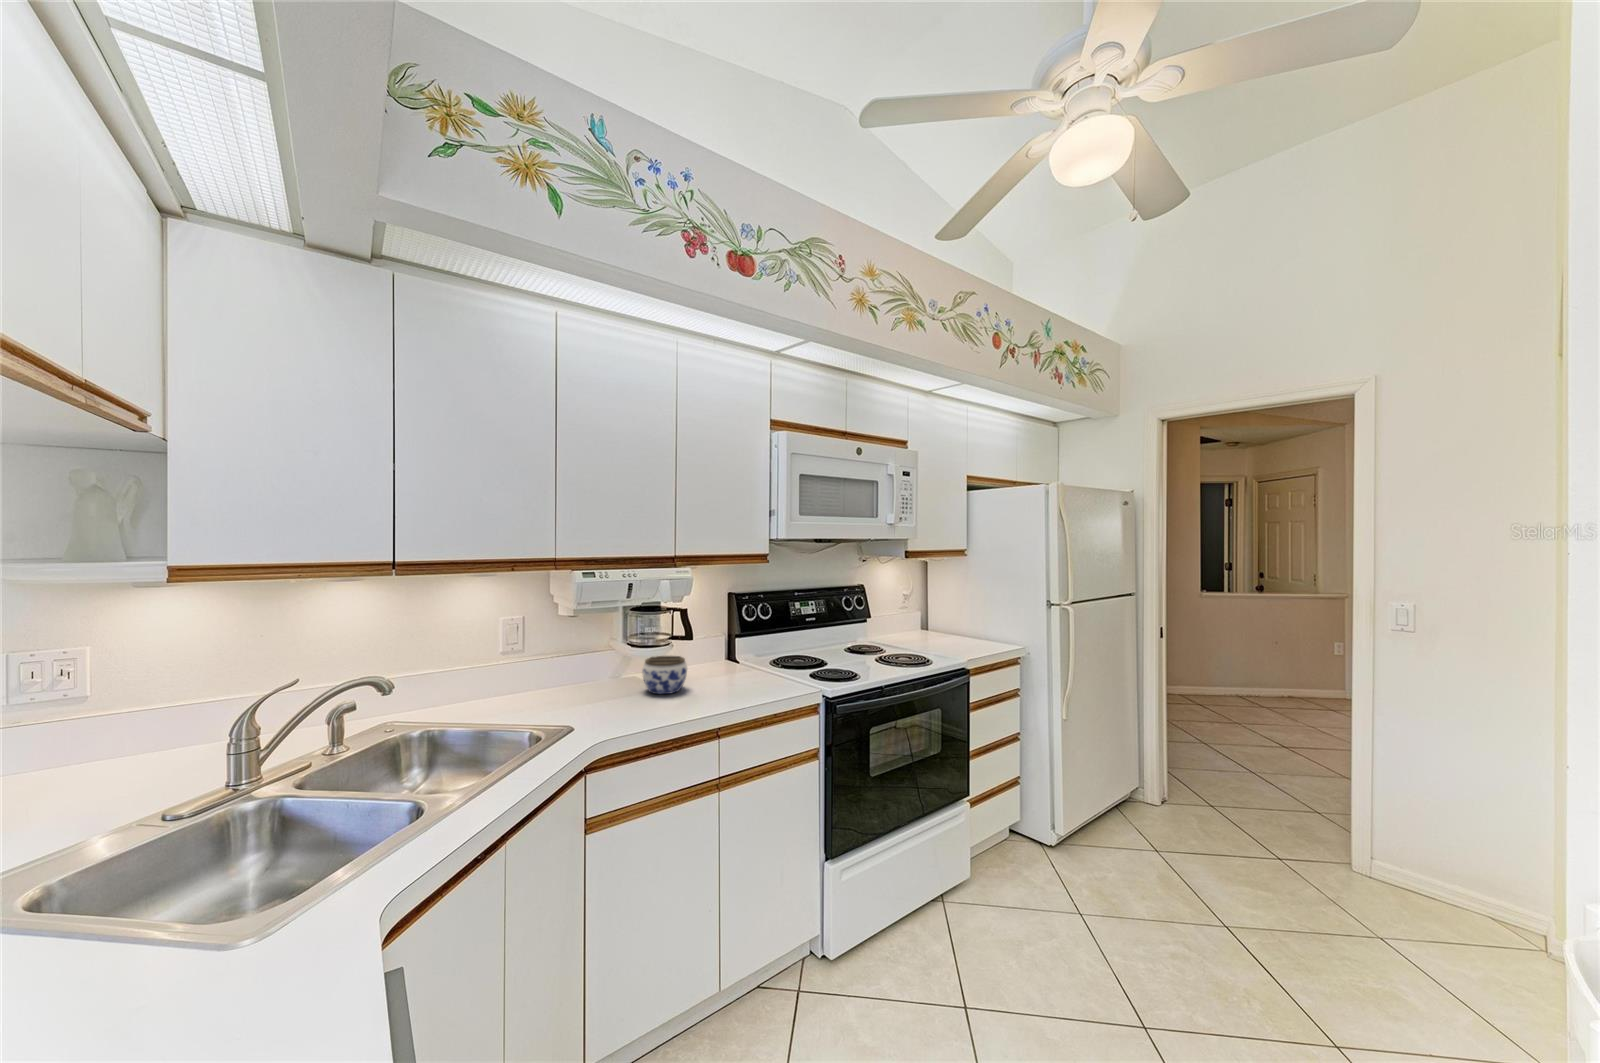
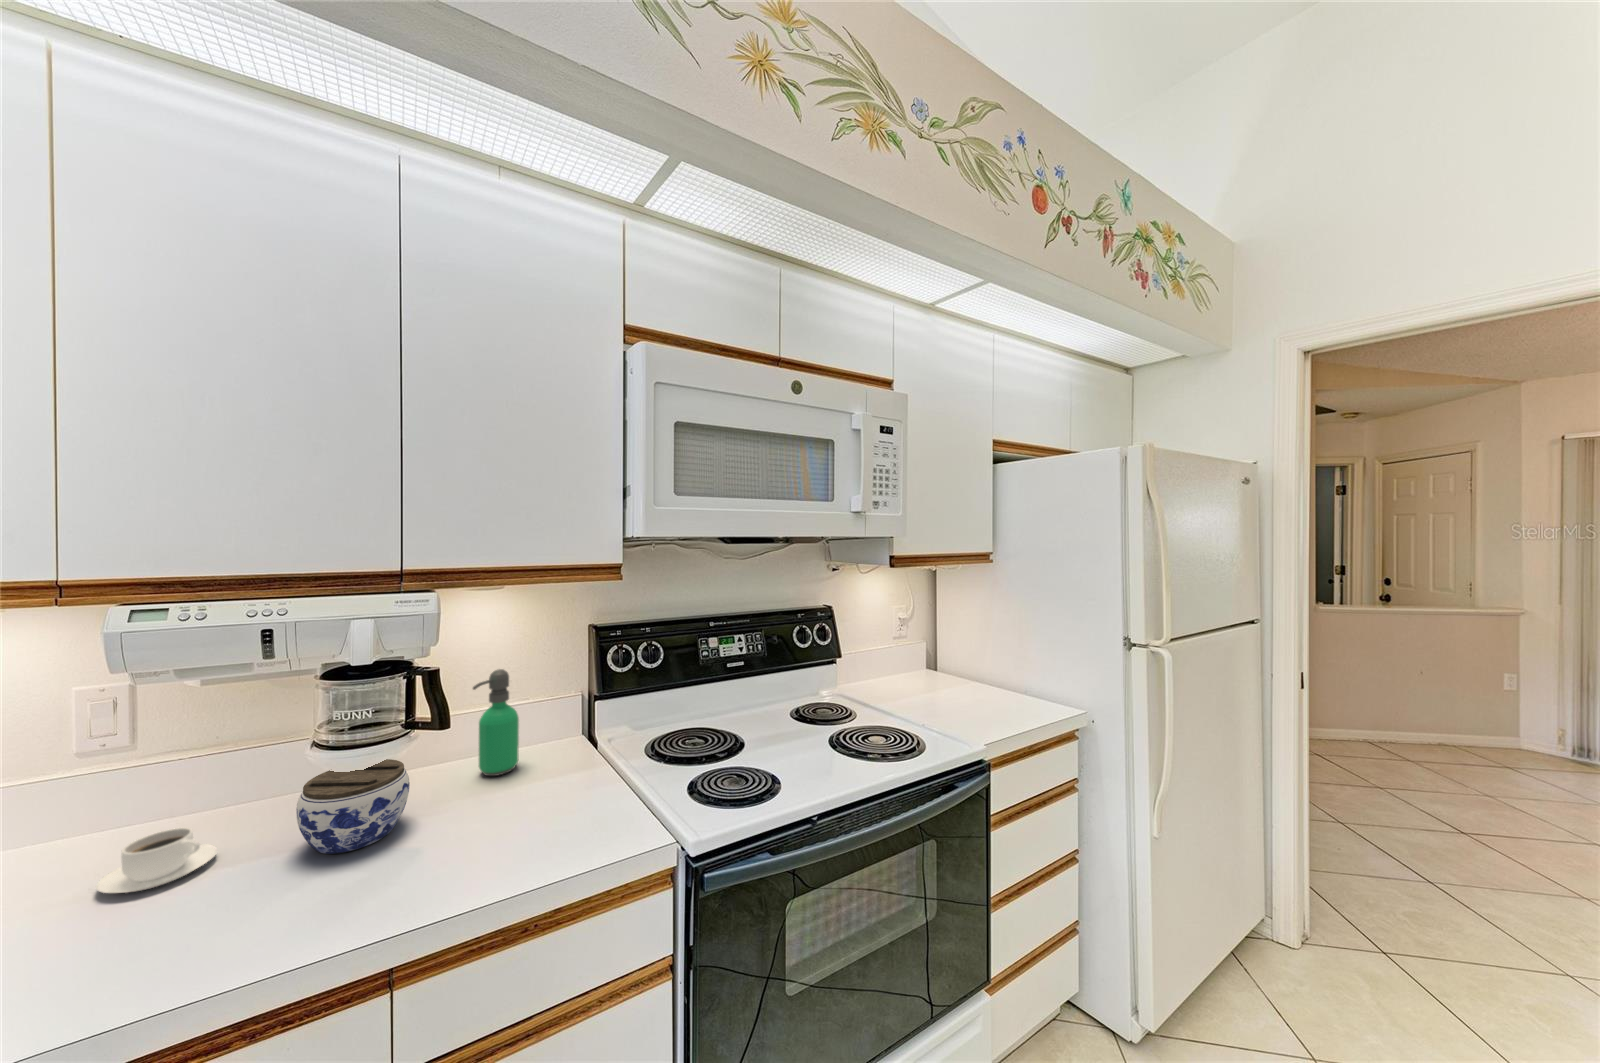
soap dispenser: none [692,615,712,673] -> present [473,669,519,776]
coffee cup: none [571,681,611,704] -> present [96,828,217,893]

